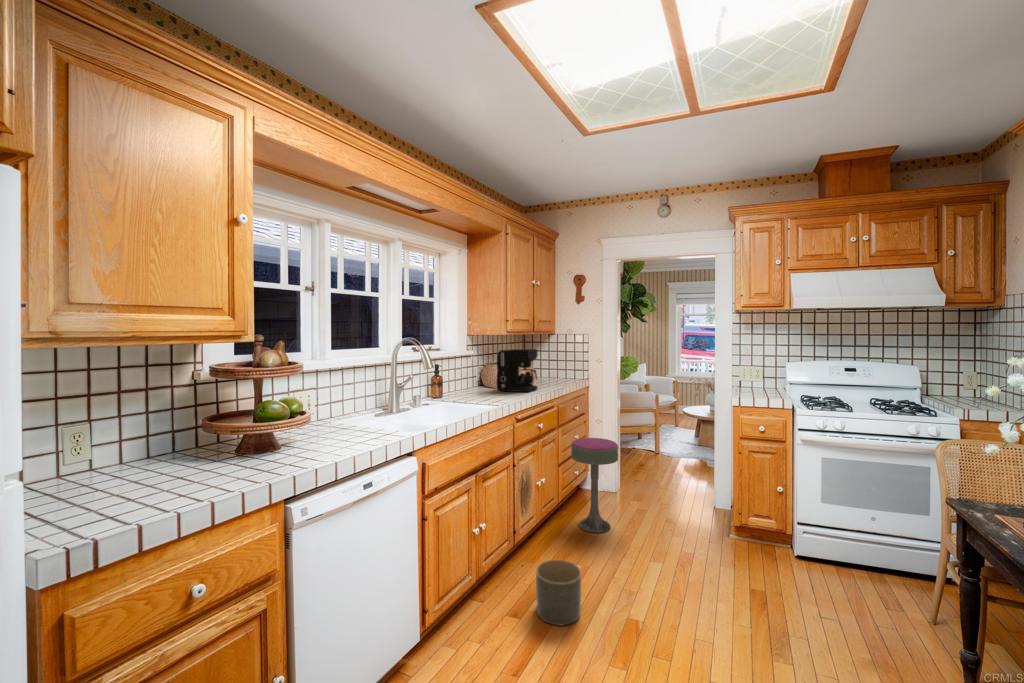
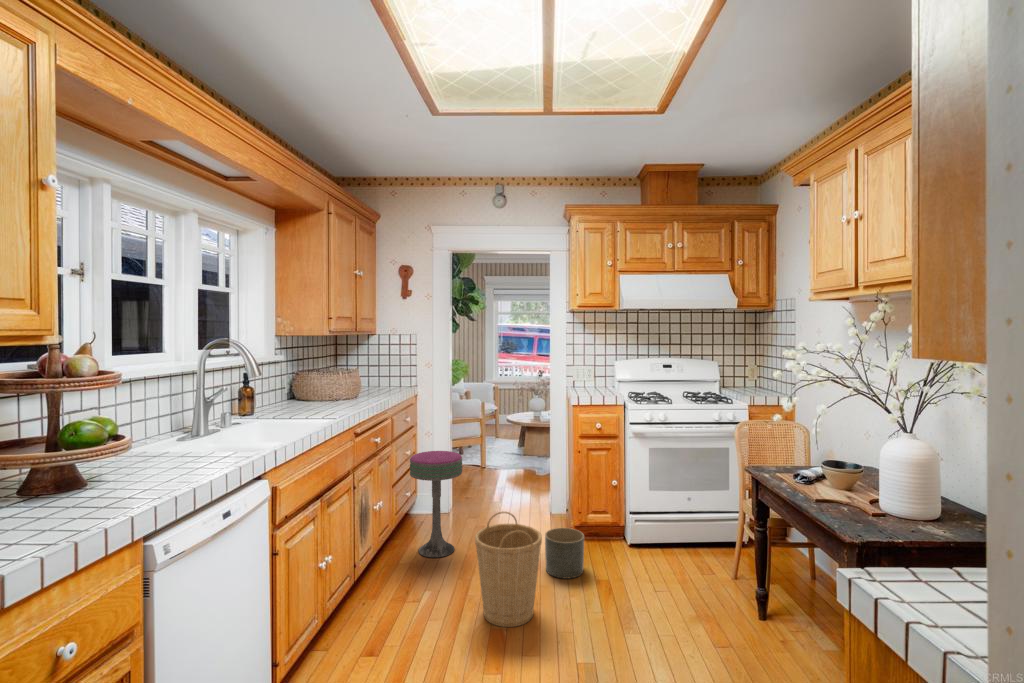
coffee maker: present [497,349,538,392] -> none [316,351,368,403]
basket: none [618,501,684,613] -> present [475,512,542,627]
planter: present [536,559,582,626] -> present [545,528,584,579]

